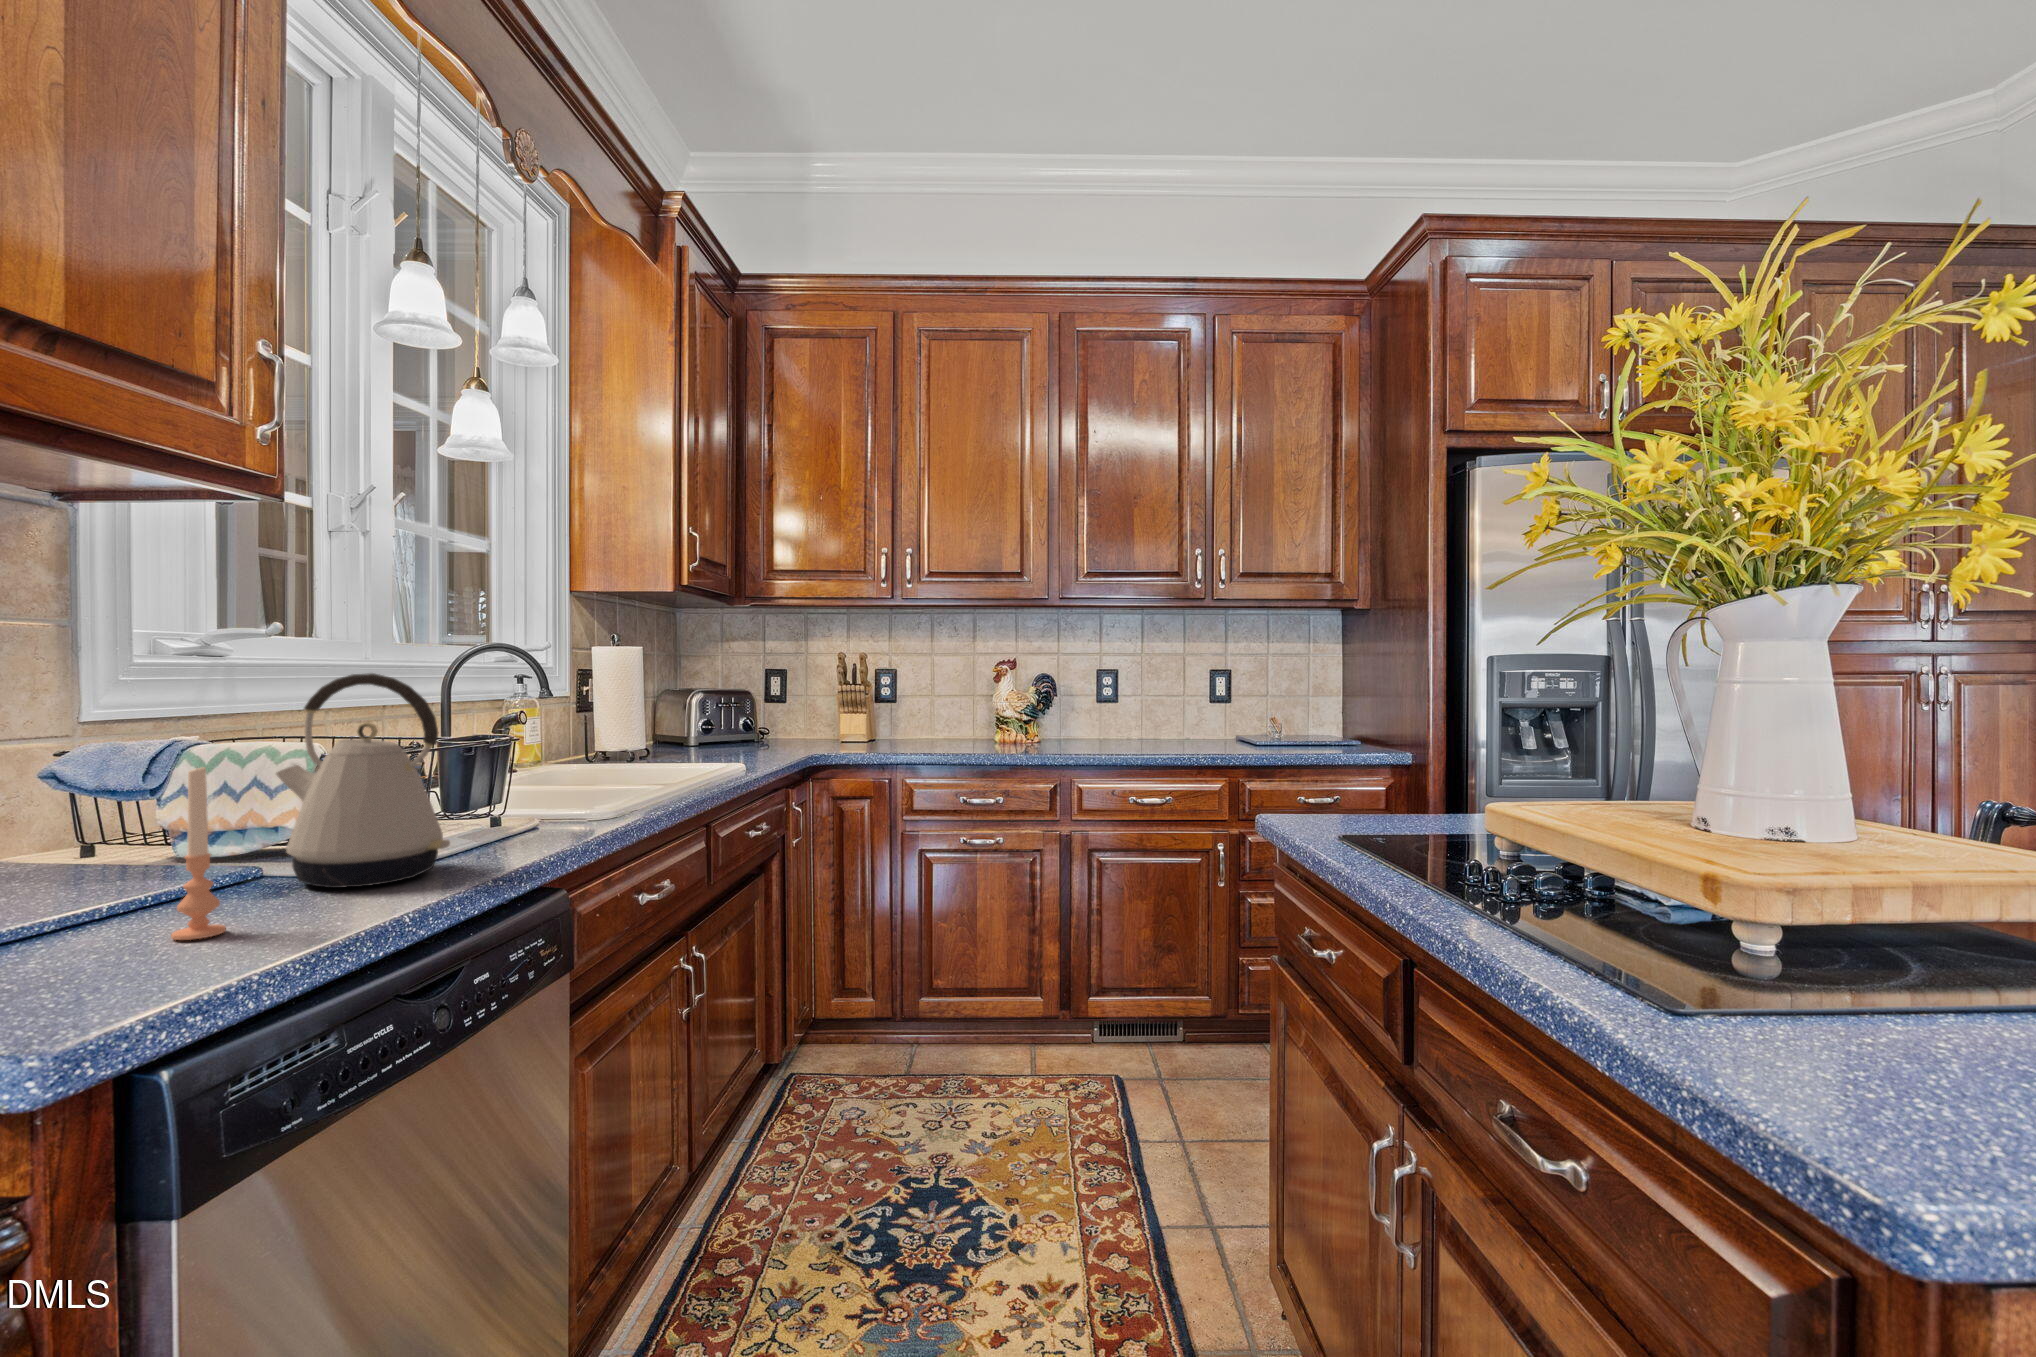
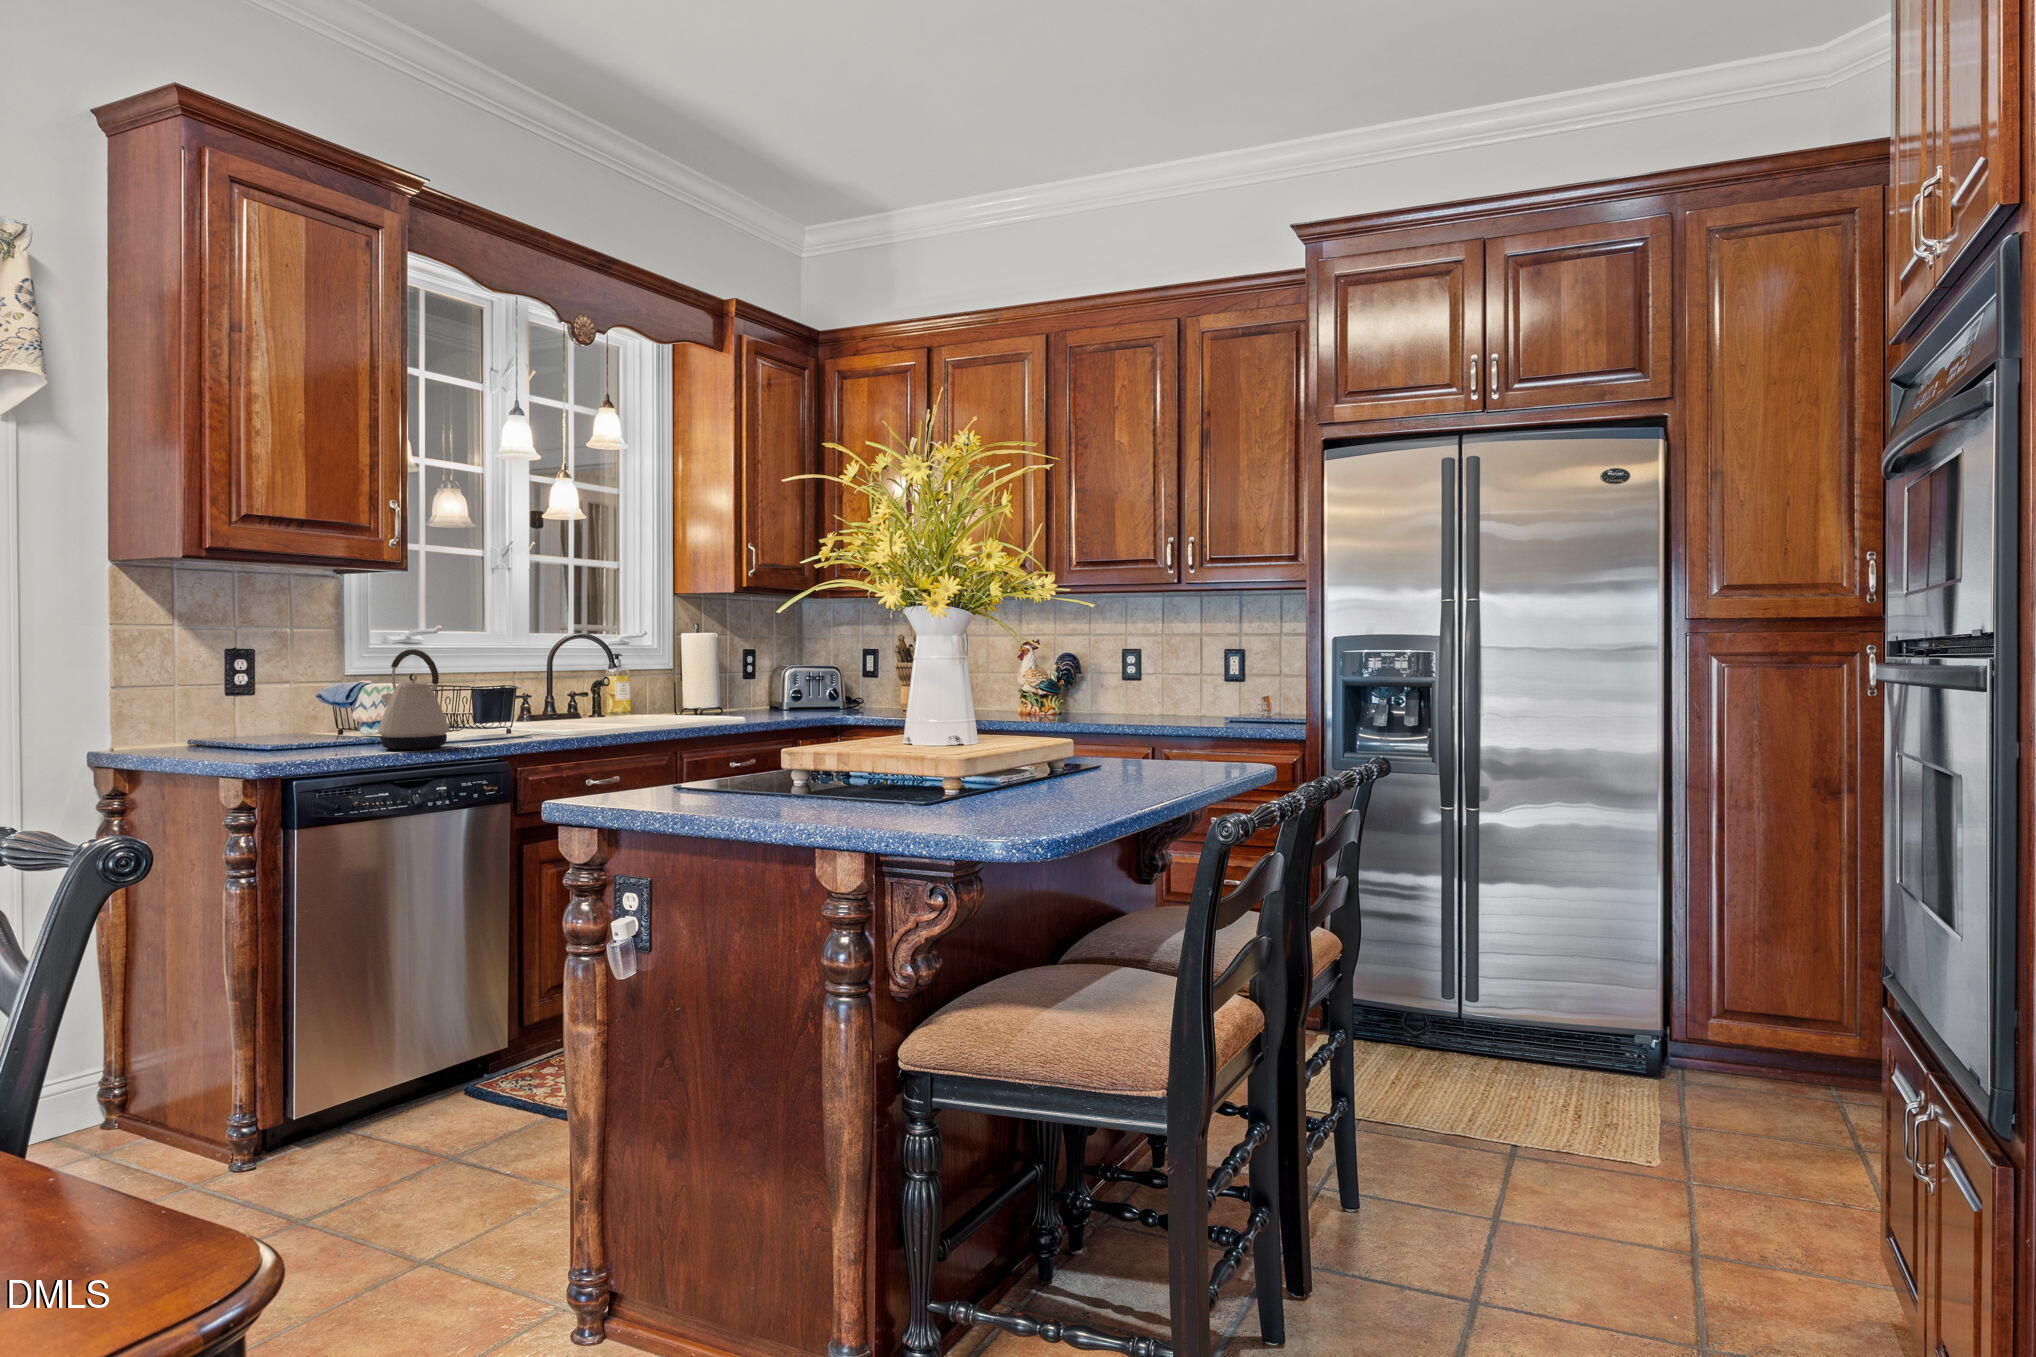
candle: present [171,767,226,940] -> none [310,687,331,758]

